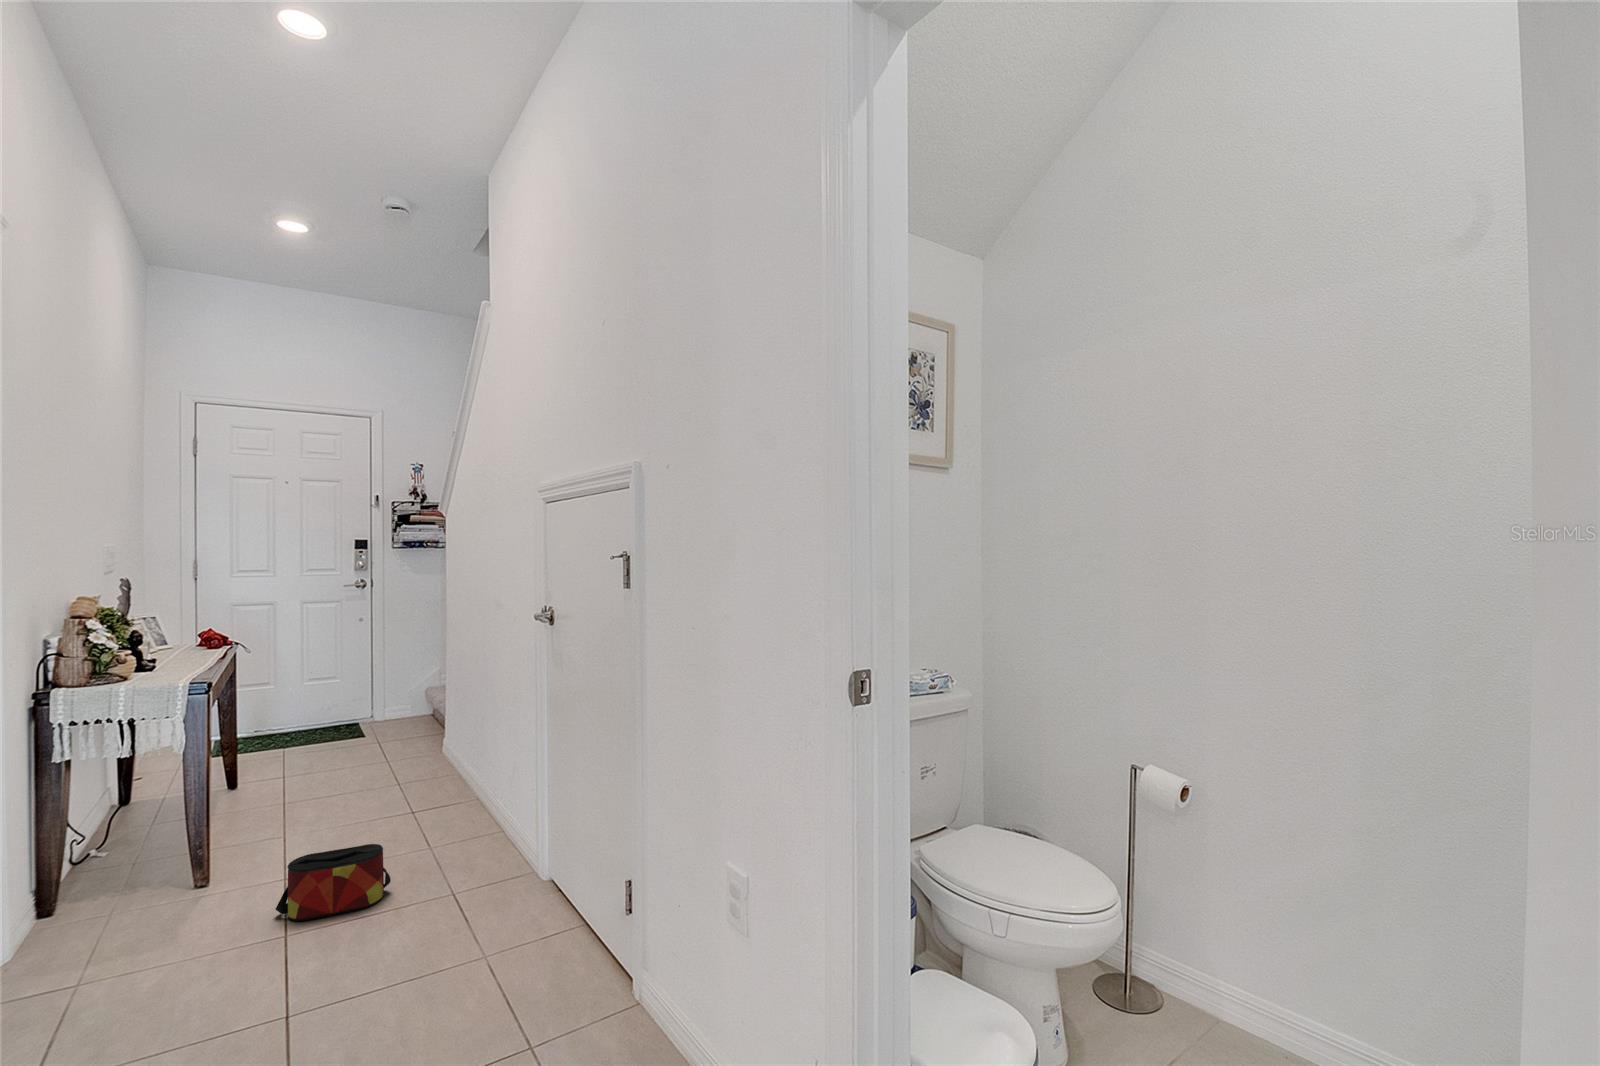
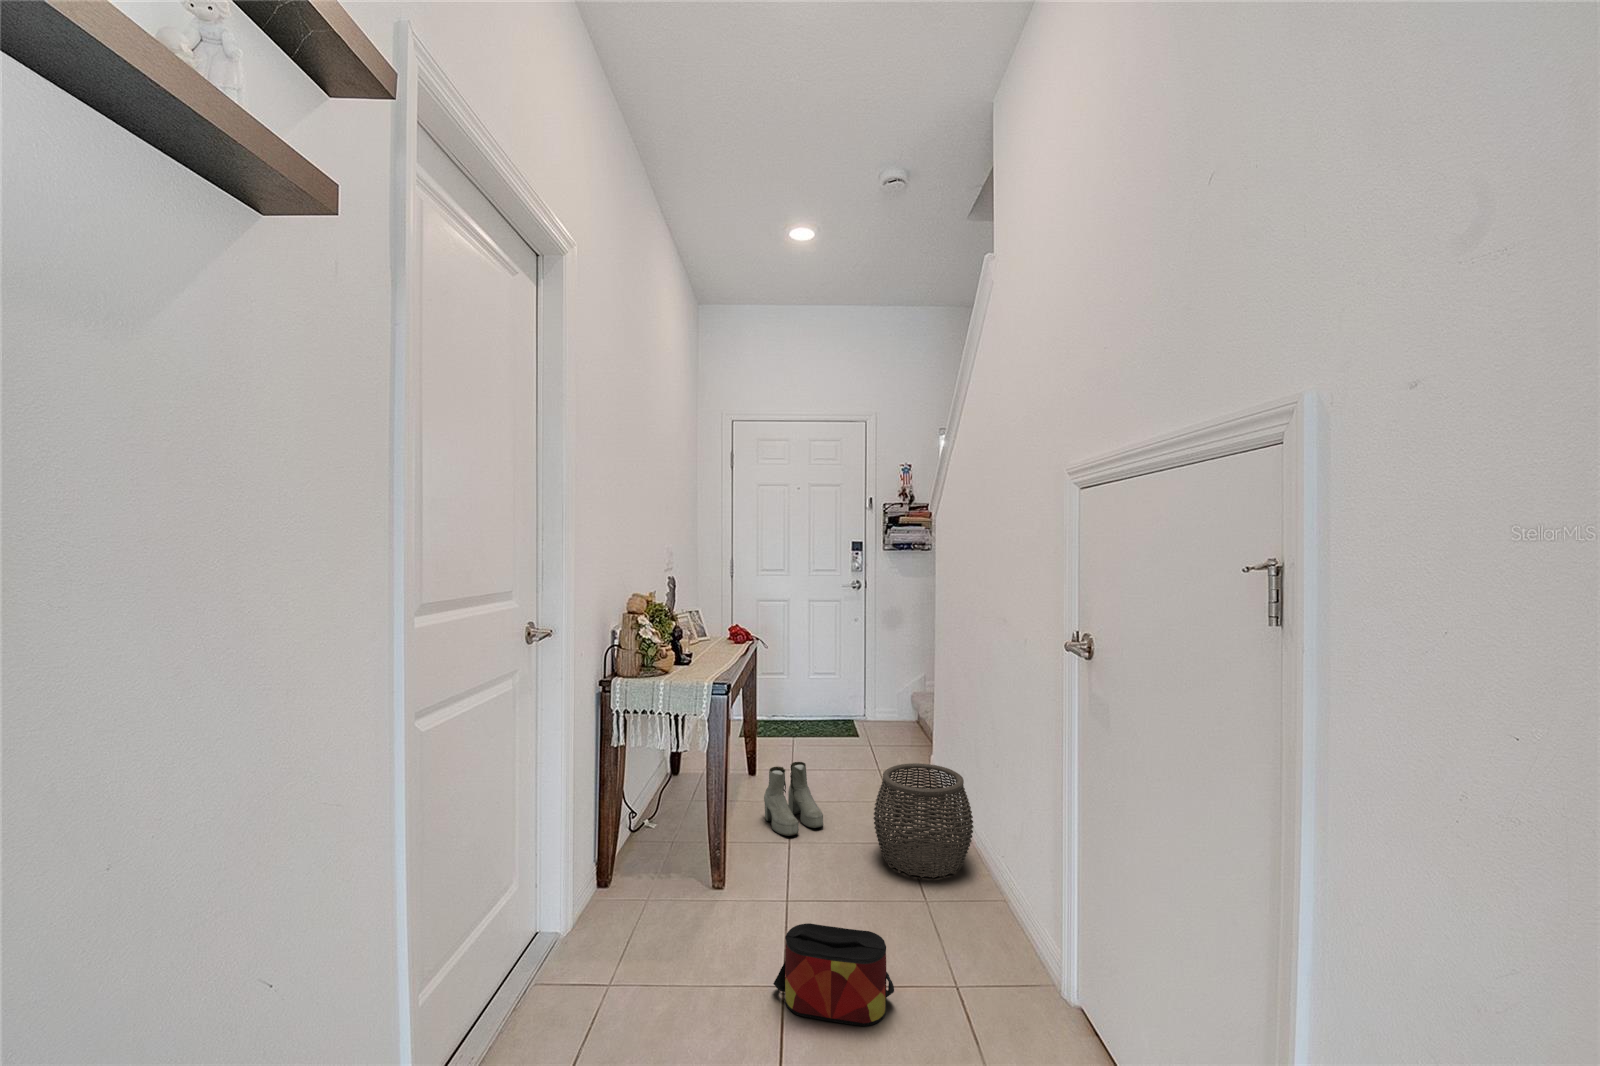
woven basket: none [377,729,471,820] -> present [873,763,974,878]
boots: none [252,755,324,824] -> present [764,762,823,836]

